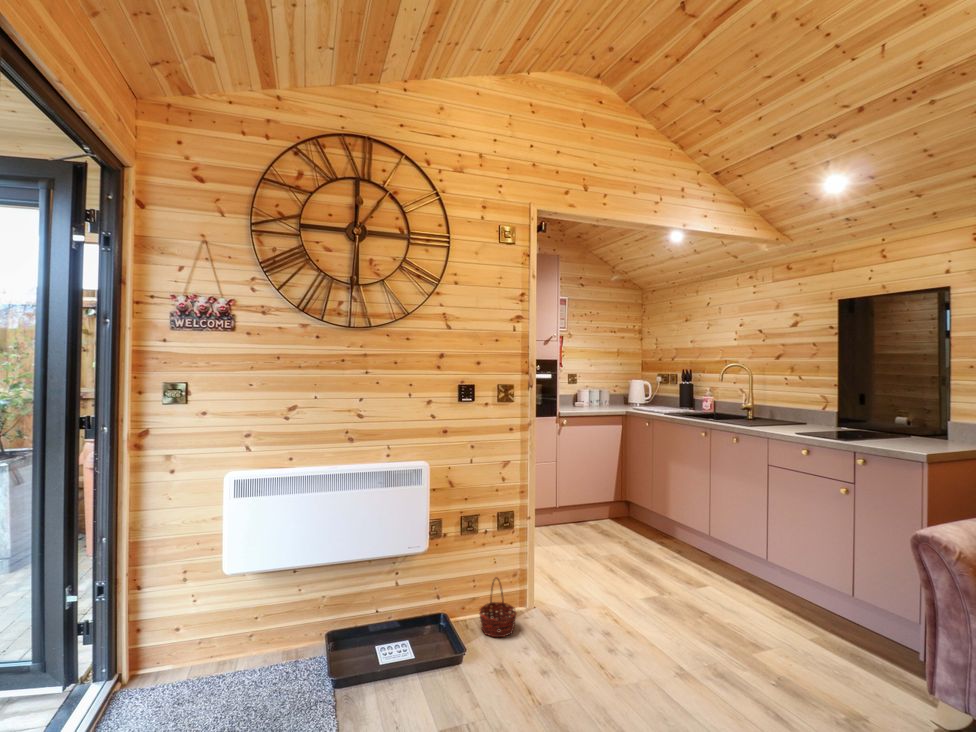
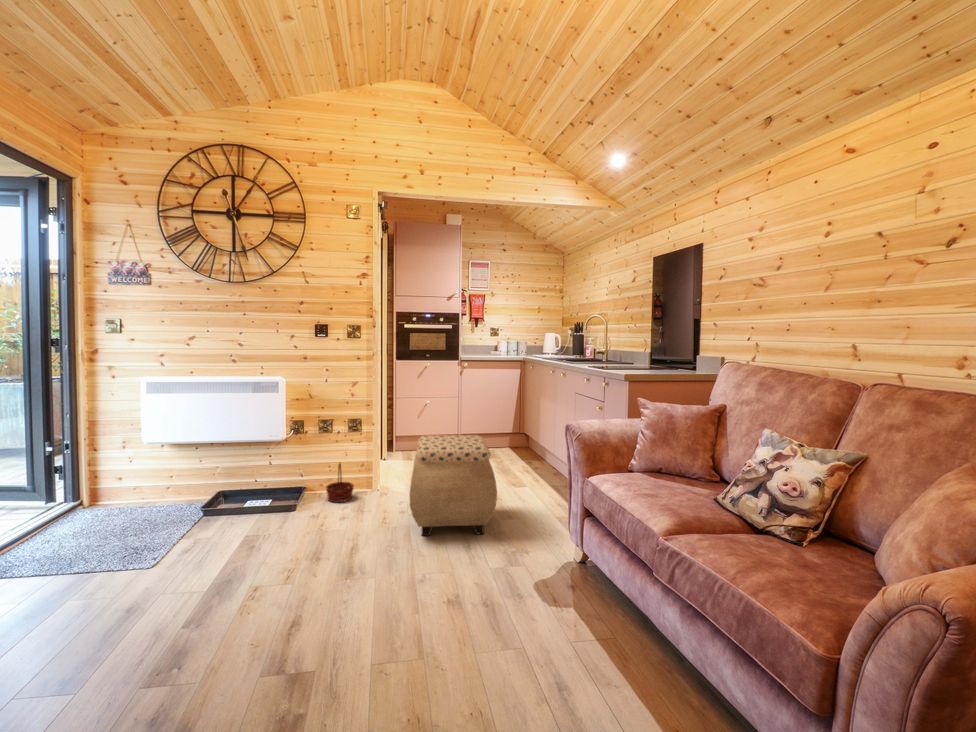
ottoman: none [616,533,787,698] -> present [410,435,497,536]

